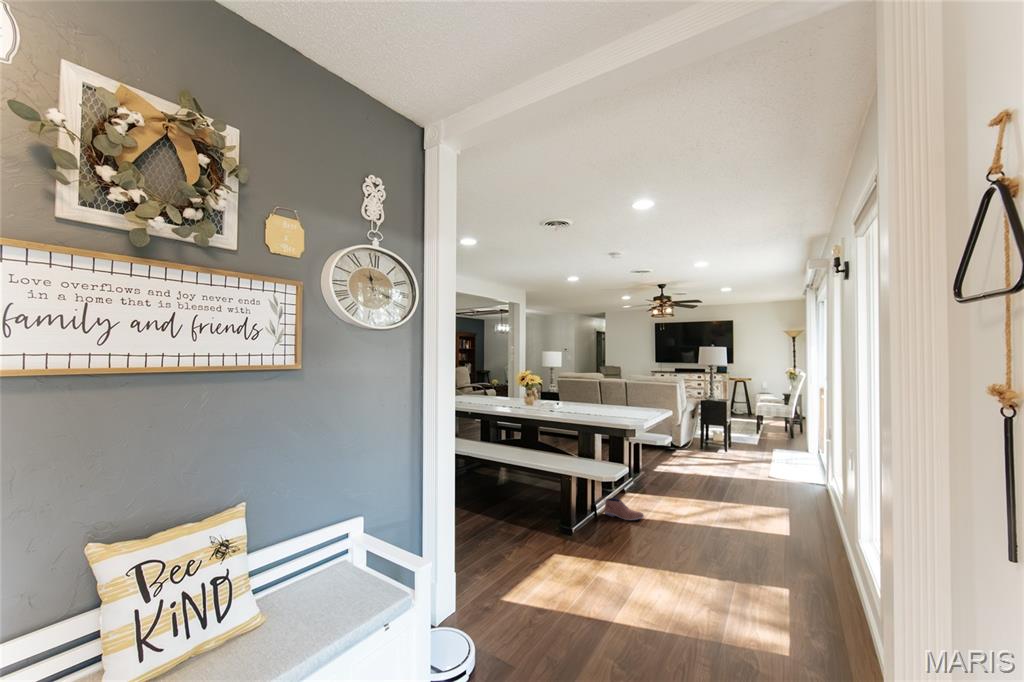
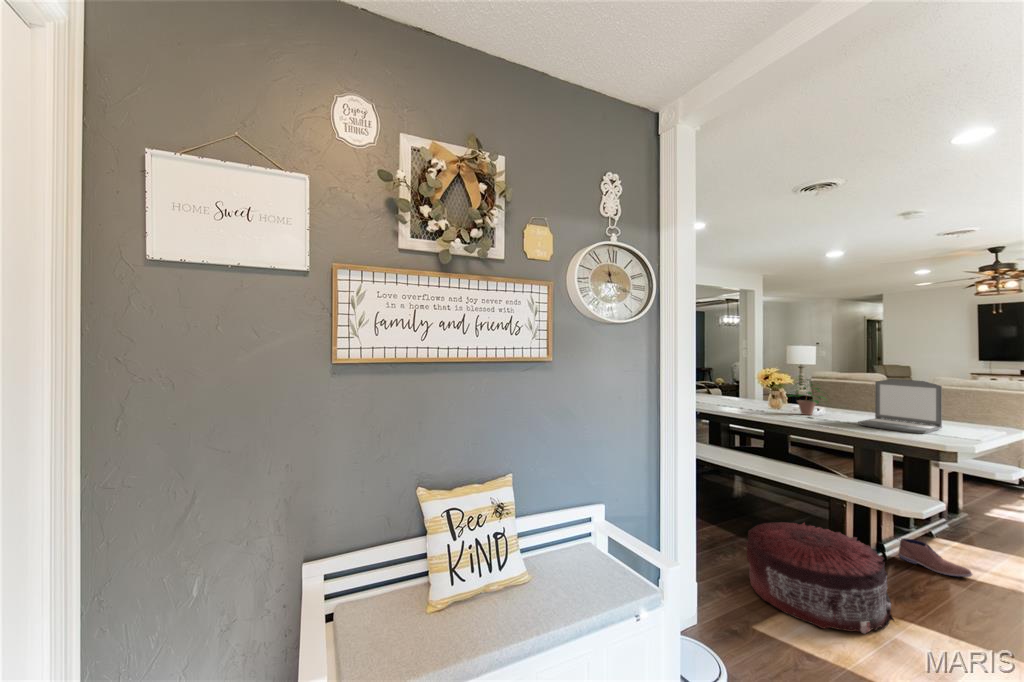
potted plant: none [535,376,567,409] -> present [790,376,827,415]
laptop: none [582,377,631,417] -> present [858,379,942,434]
pouf: none [499,499,598,586] -> present [746,522,894,634]

